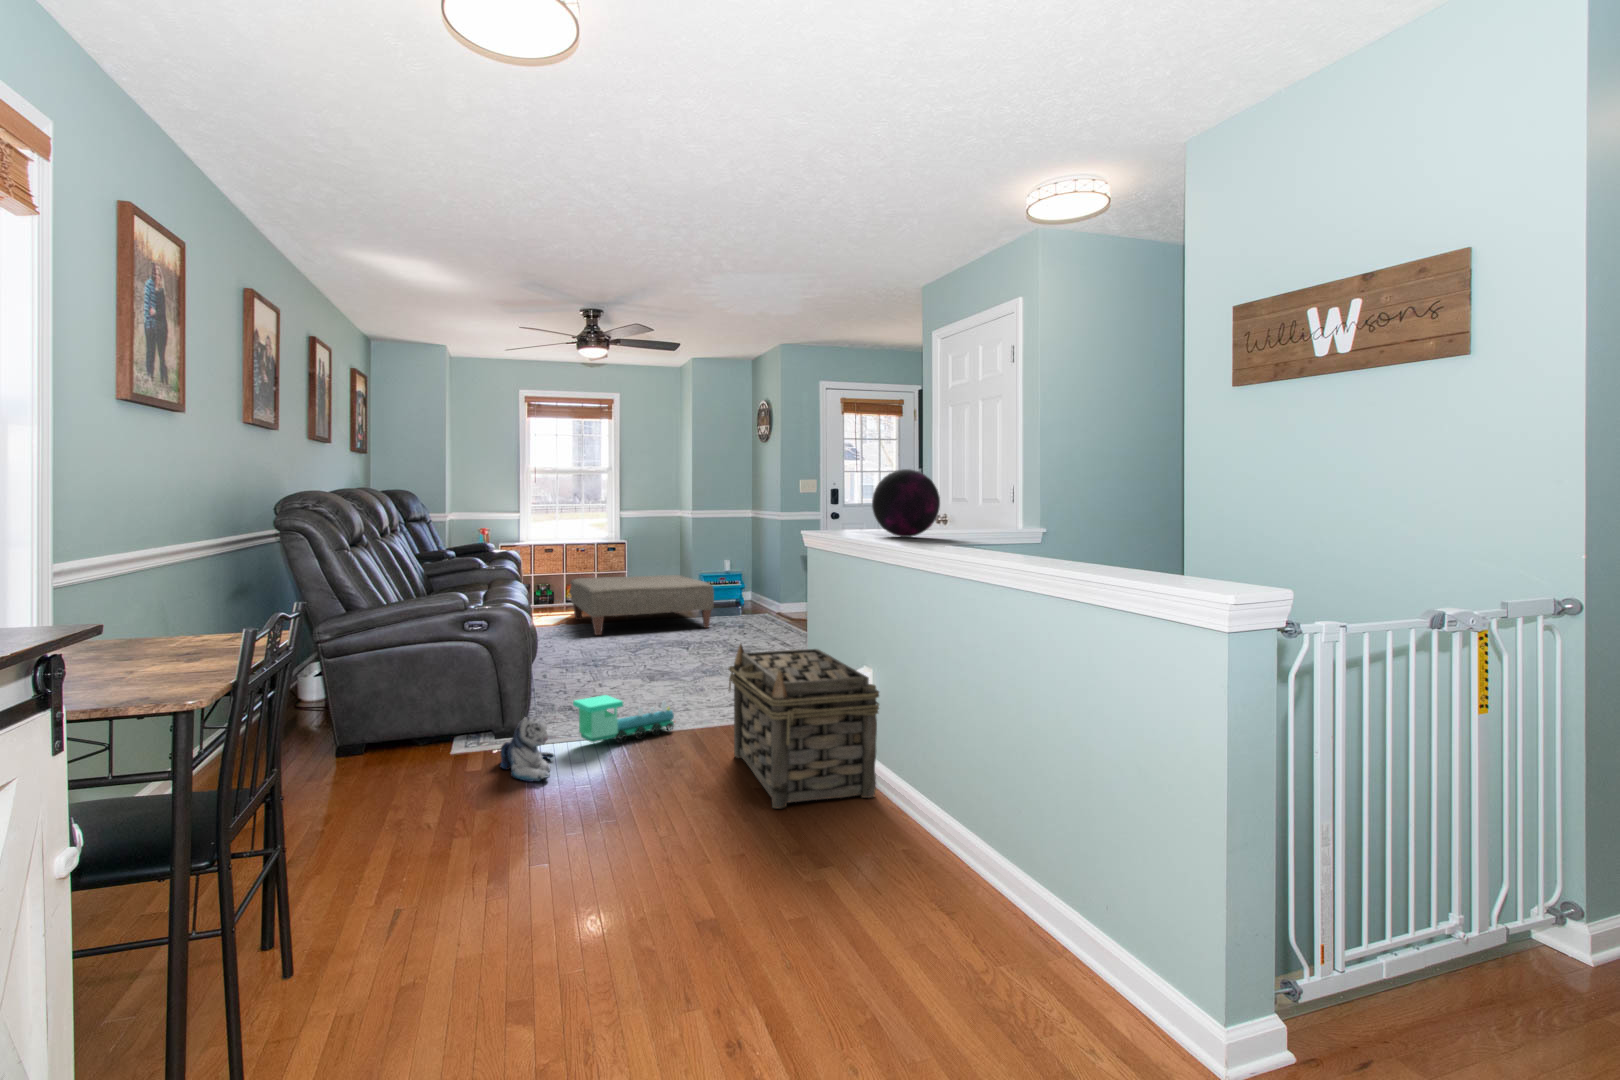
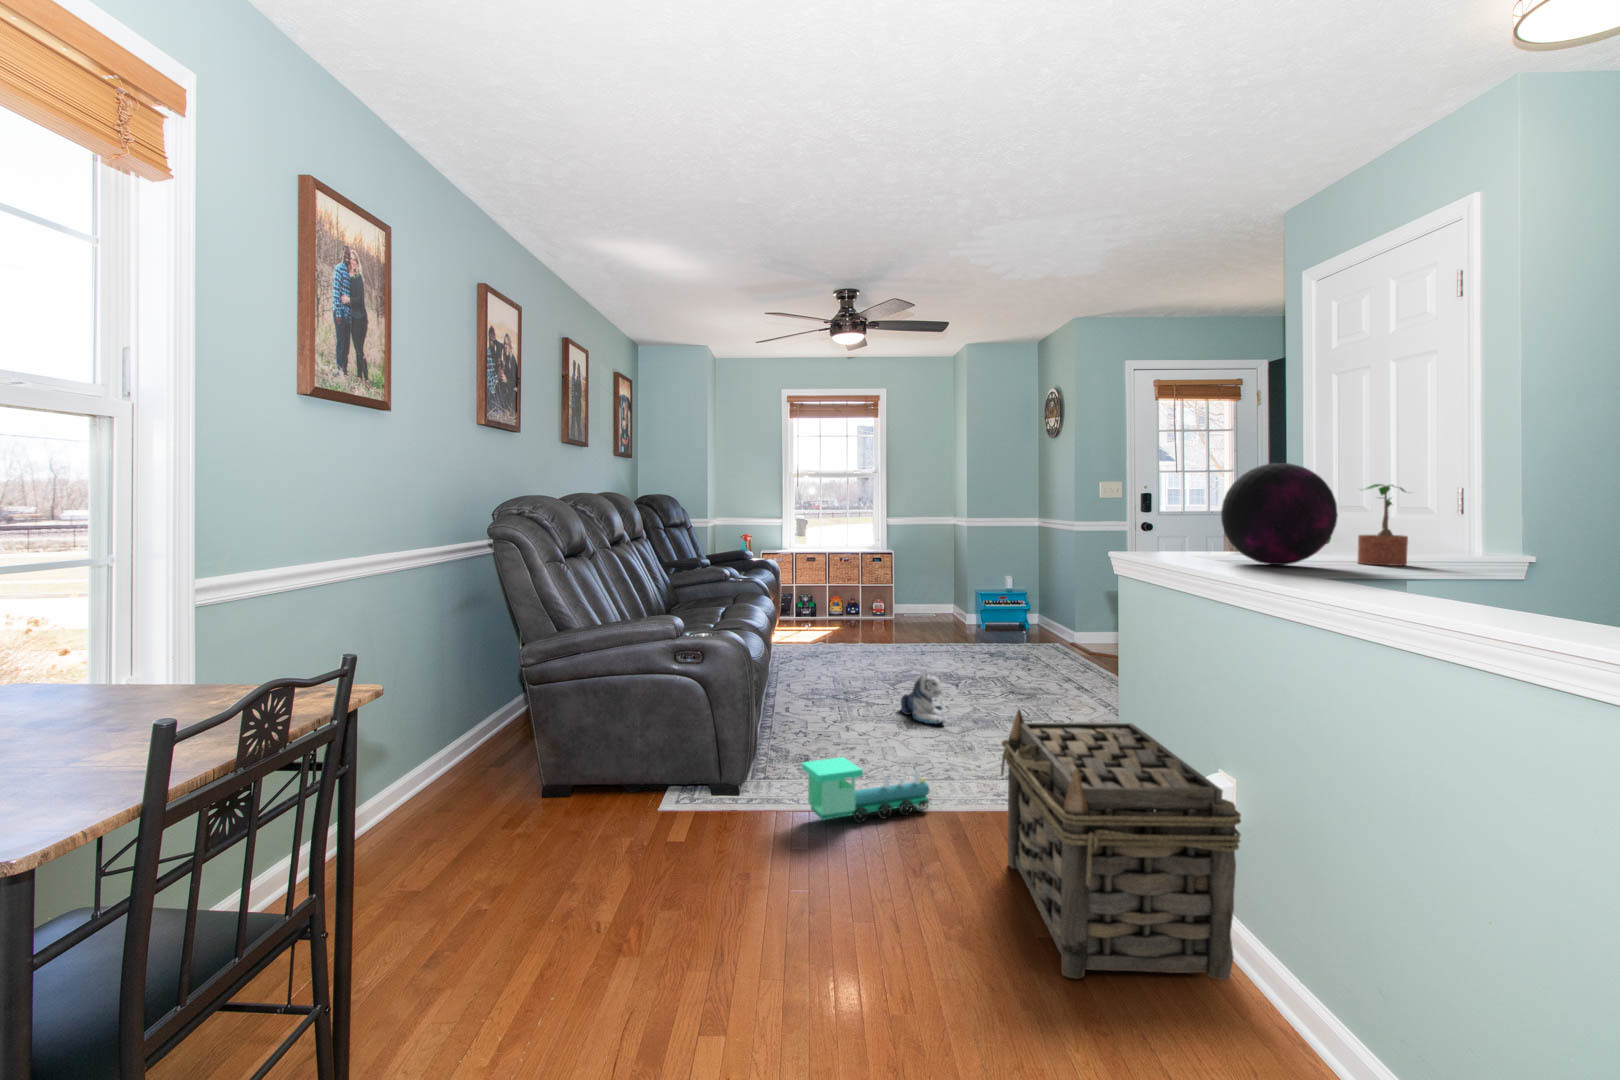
potted plant: none [956,484,987,537] -> present [1358,484,1408,566]
ottoman: present [570,575,714,635] -> none [829,593,992,662]
plush toy: present [500,717,554,782] -> present [901,674,945,724]

